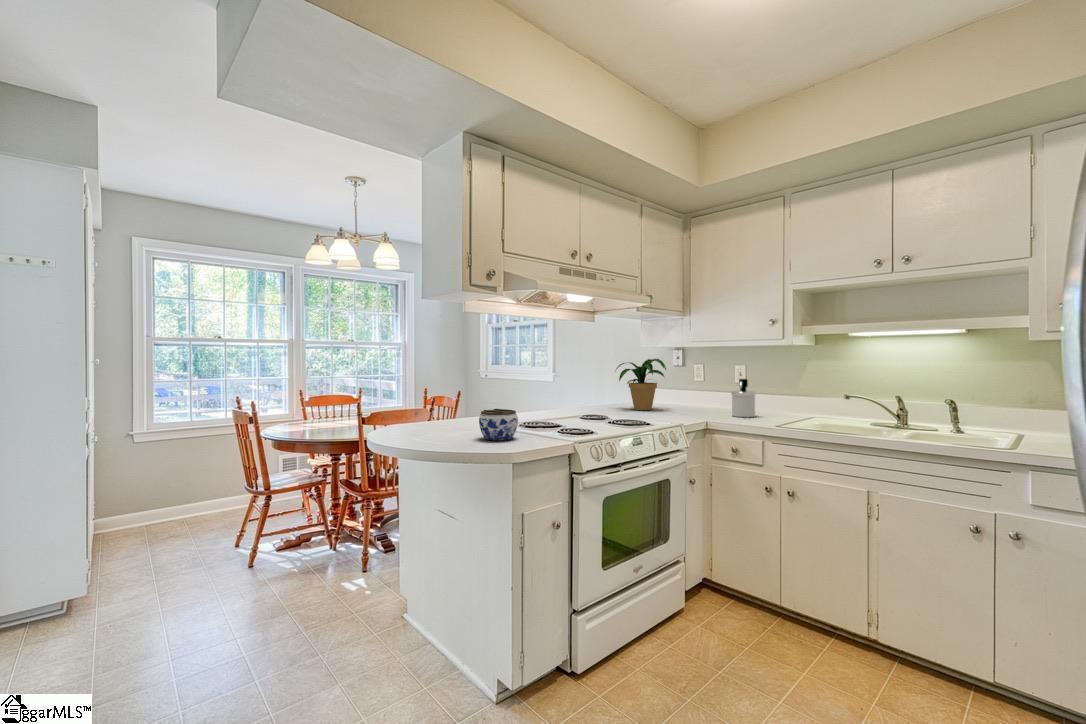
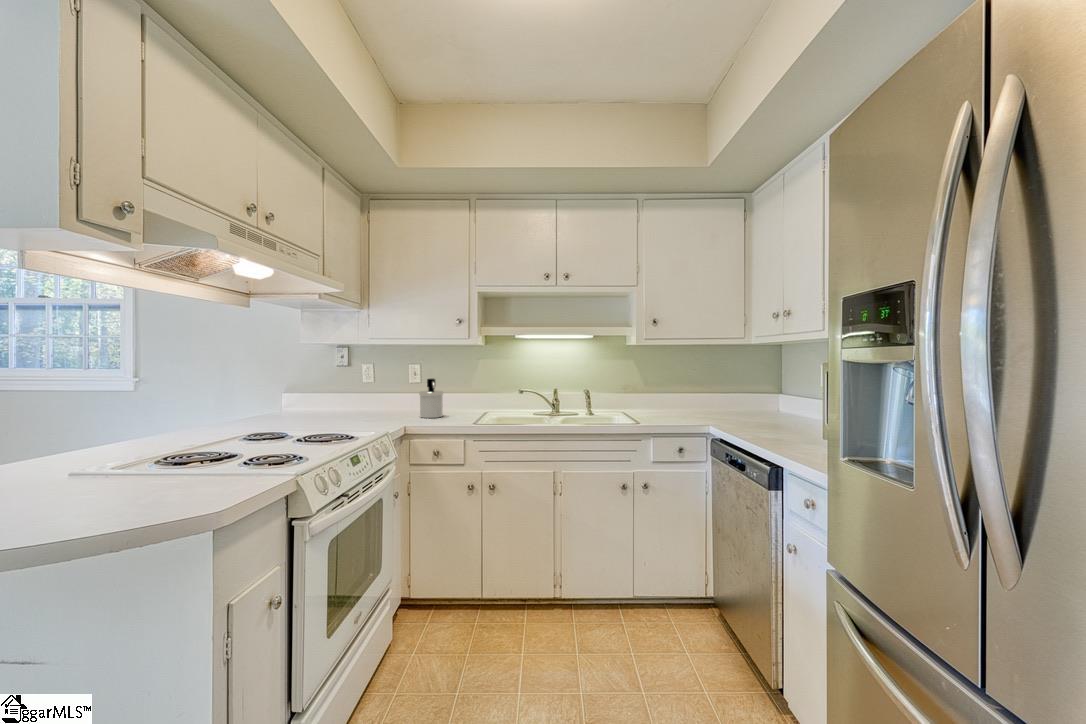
potted plant: present [617,359,666,410] -> none [271,357,345,420]
jar: present [479,409,518,440] -> none [106,443,193,501]

